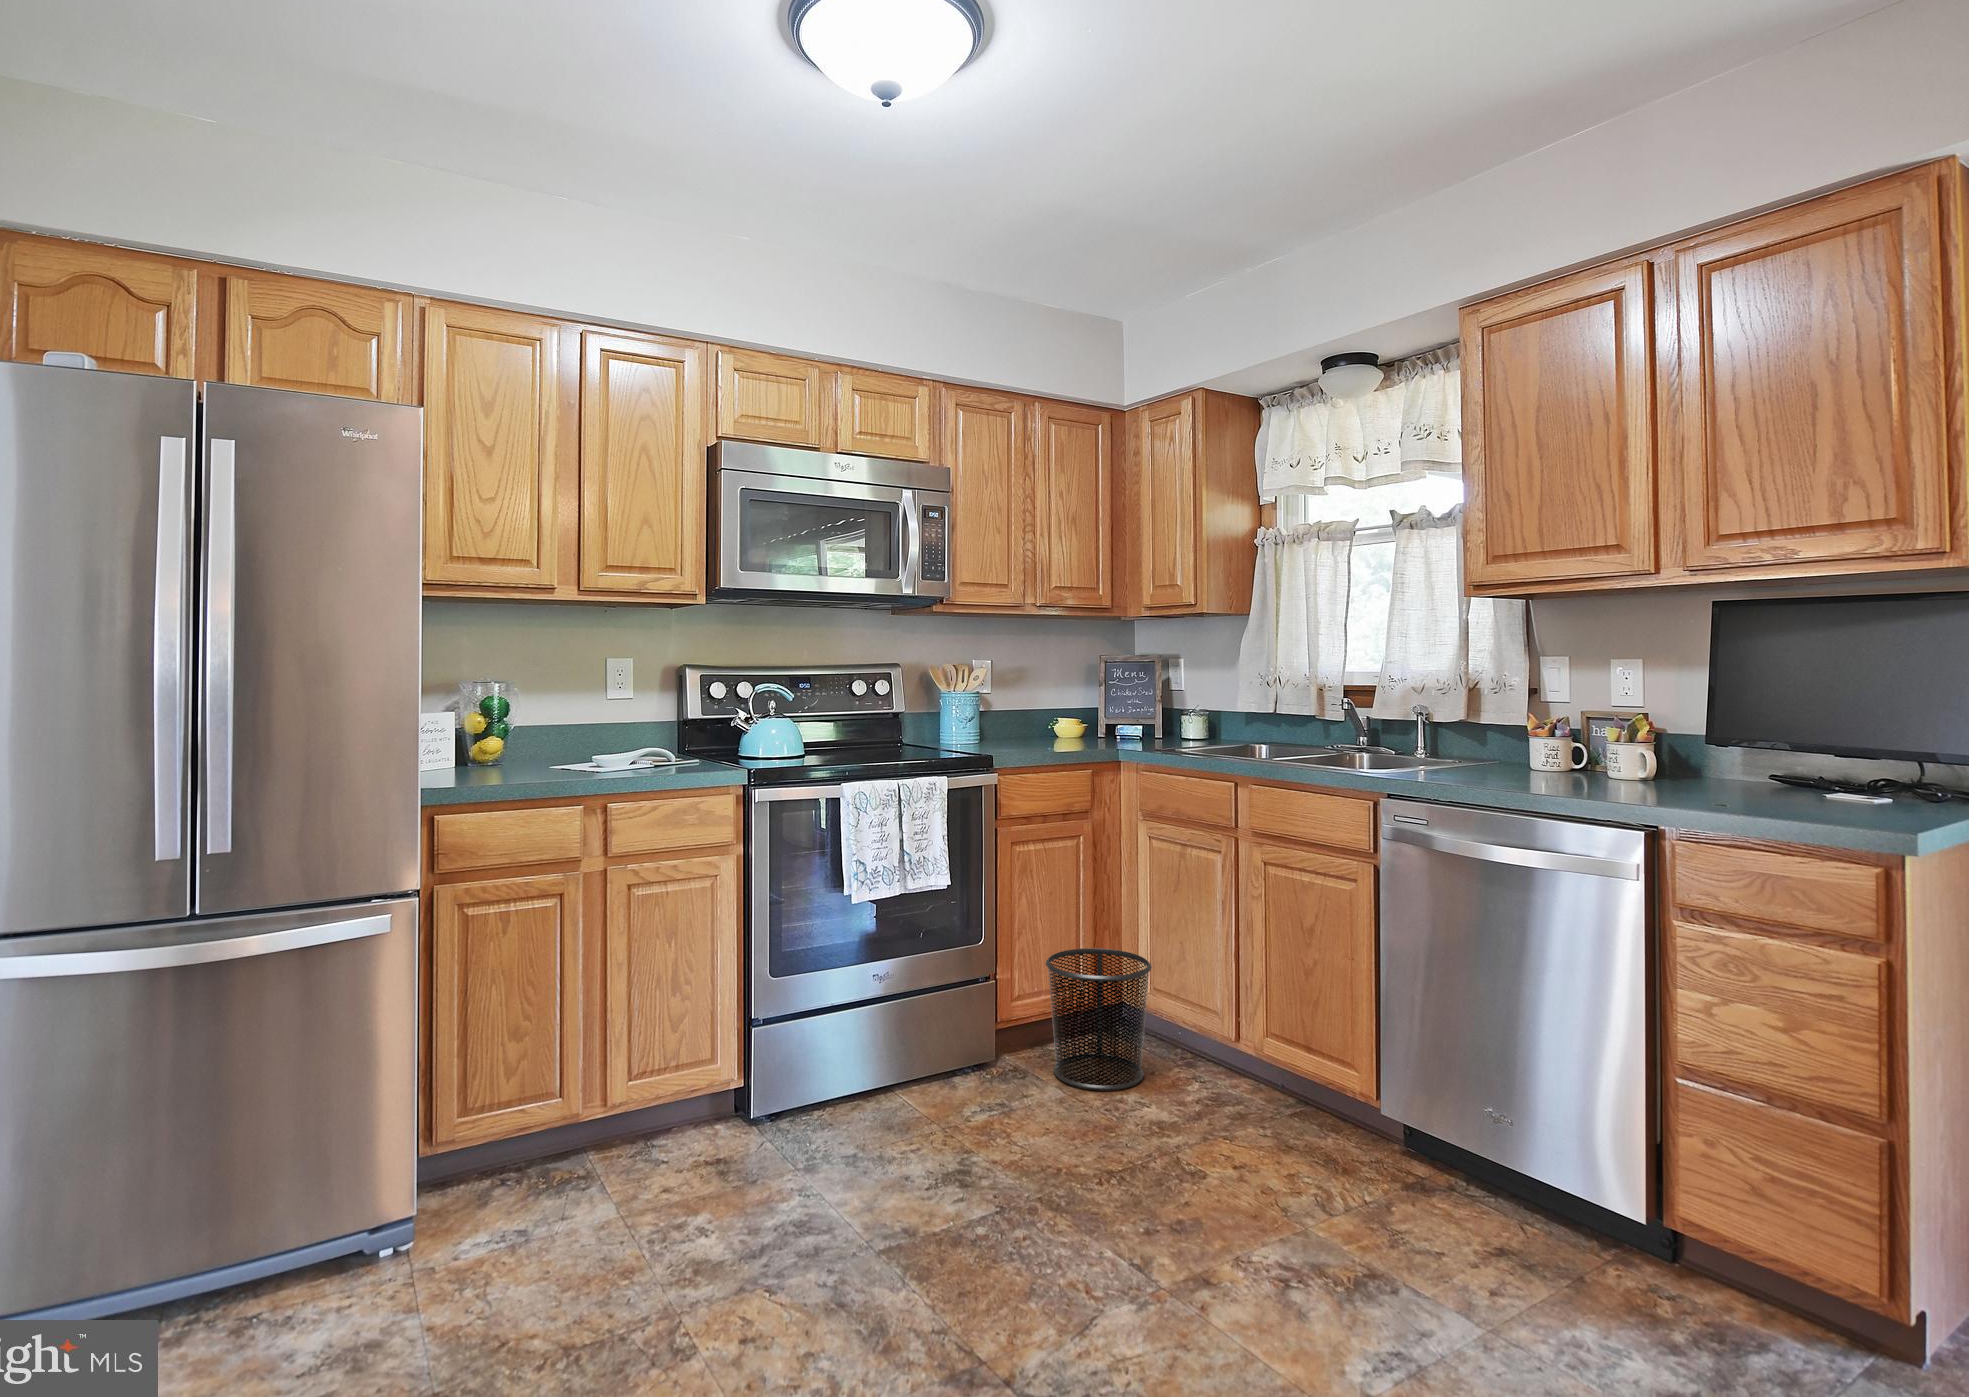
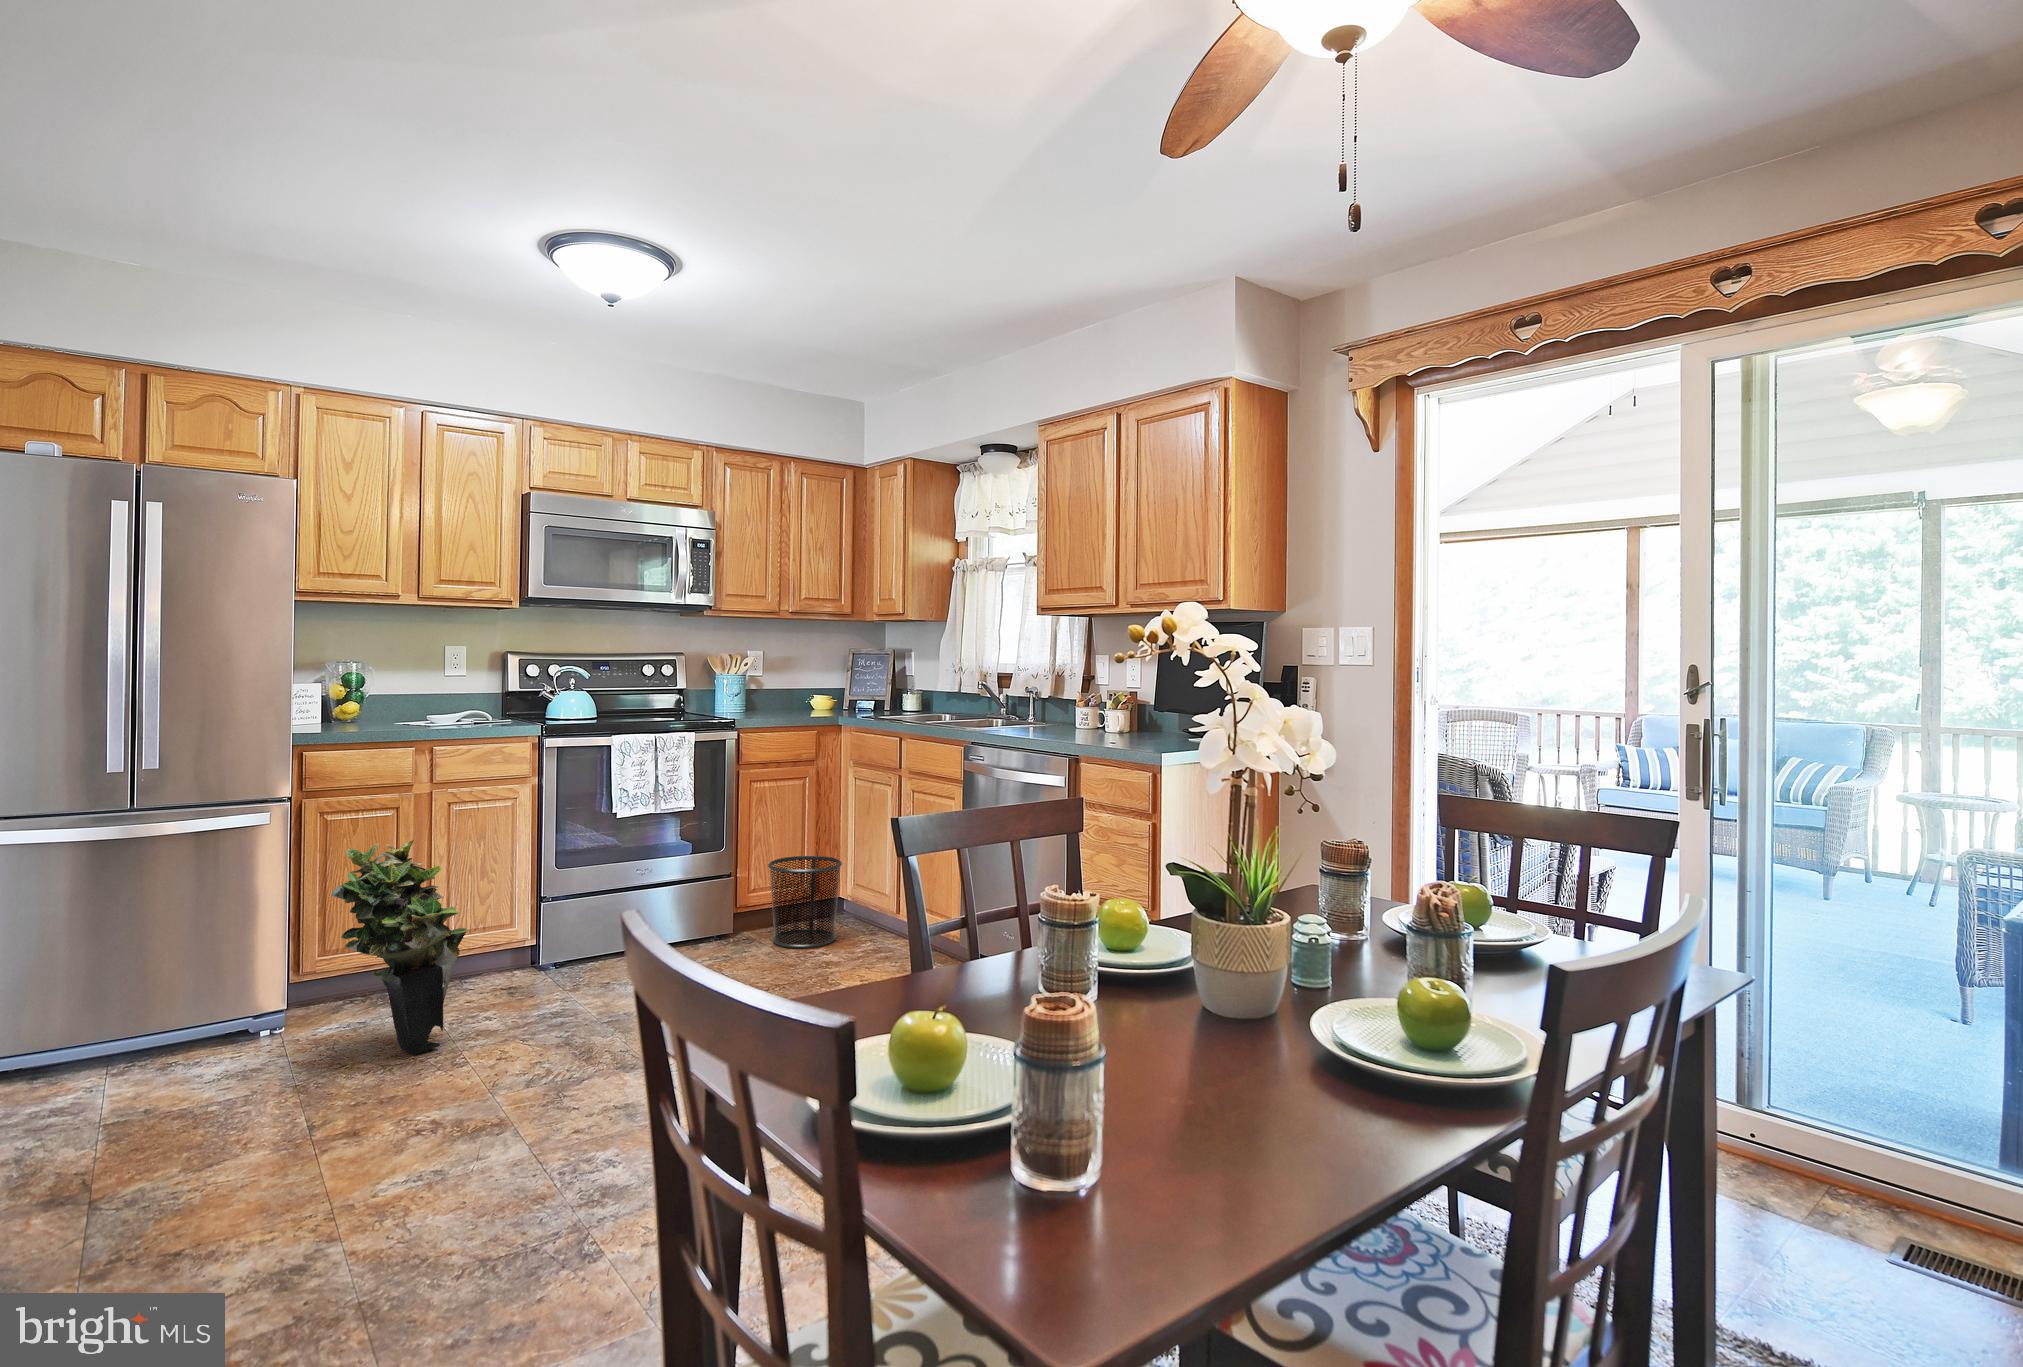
potted plant: none [485,958,684,1323] -> present [331,840,468,1055]

